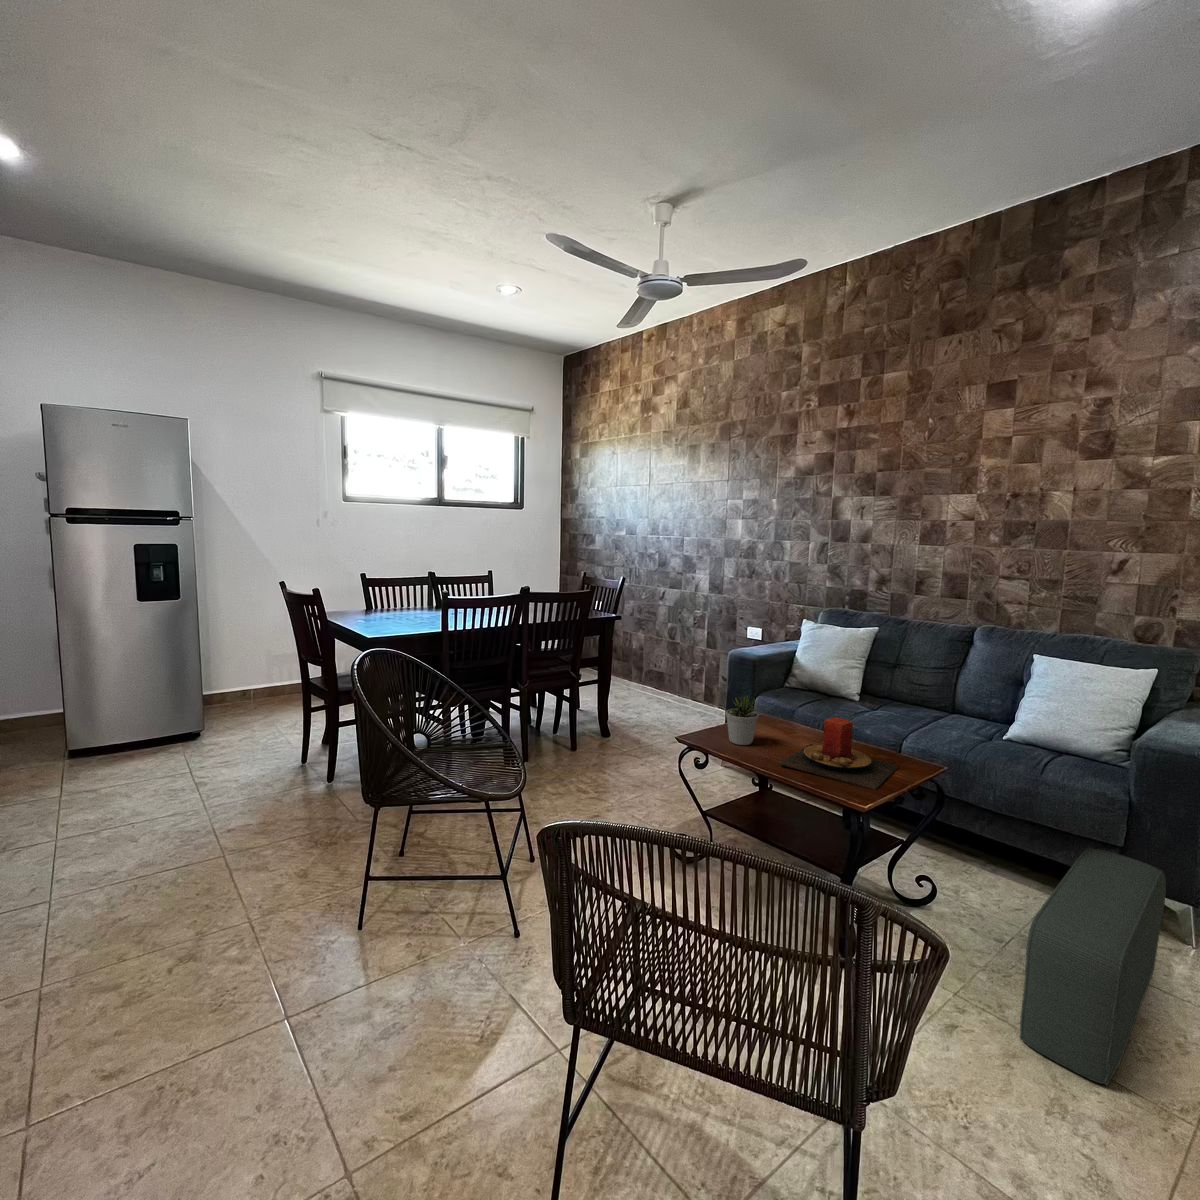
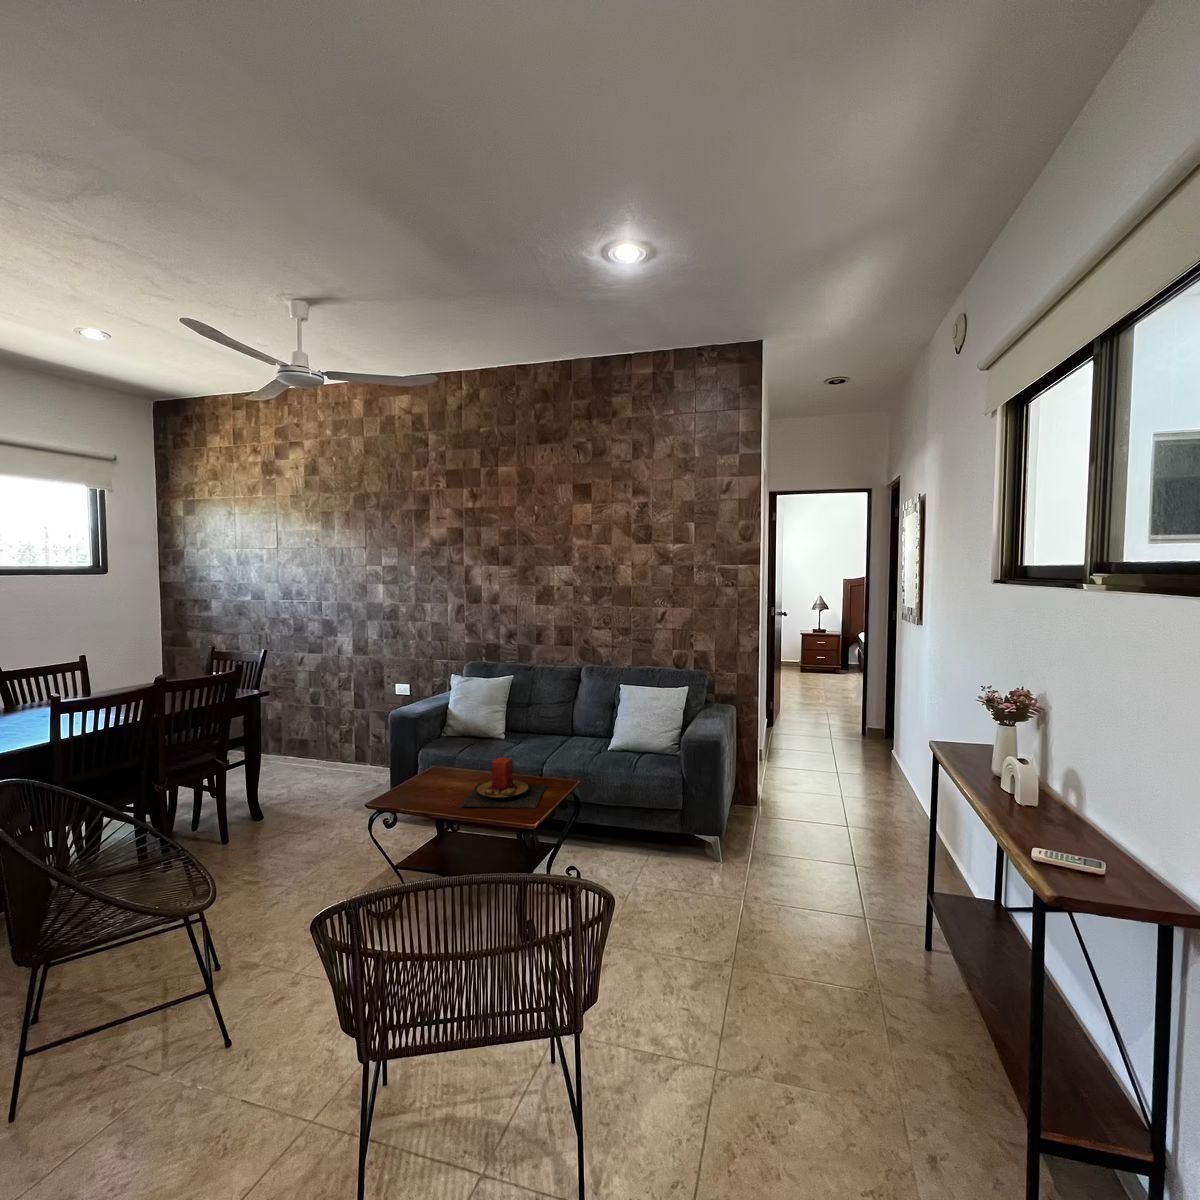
potted plant: present [726,696,759,745] -> none [406,752,436,798]
pouf: present [1020,847,1166,1085] -> none [640,811,702,959]

